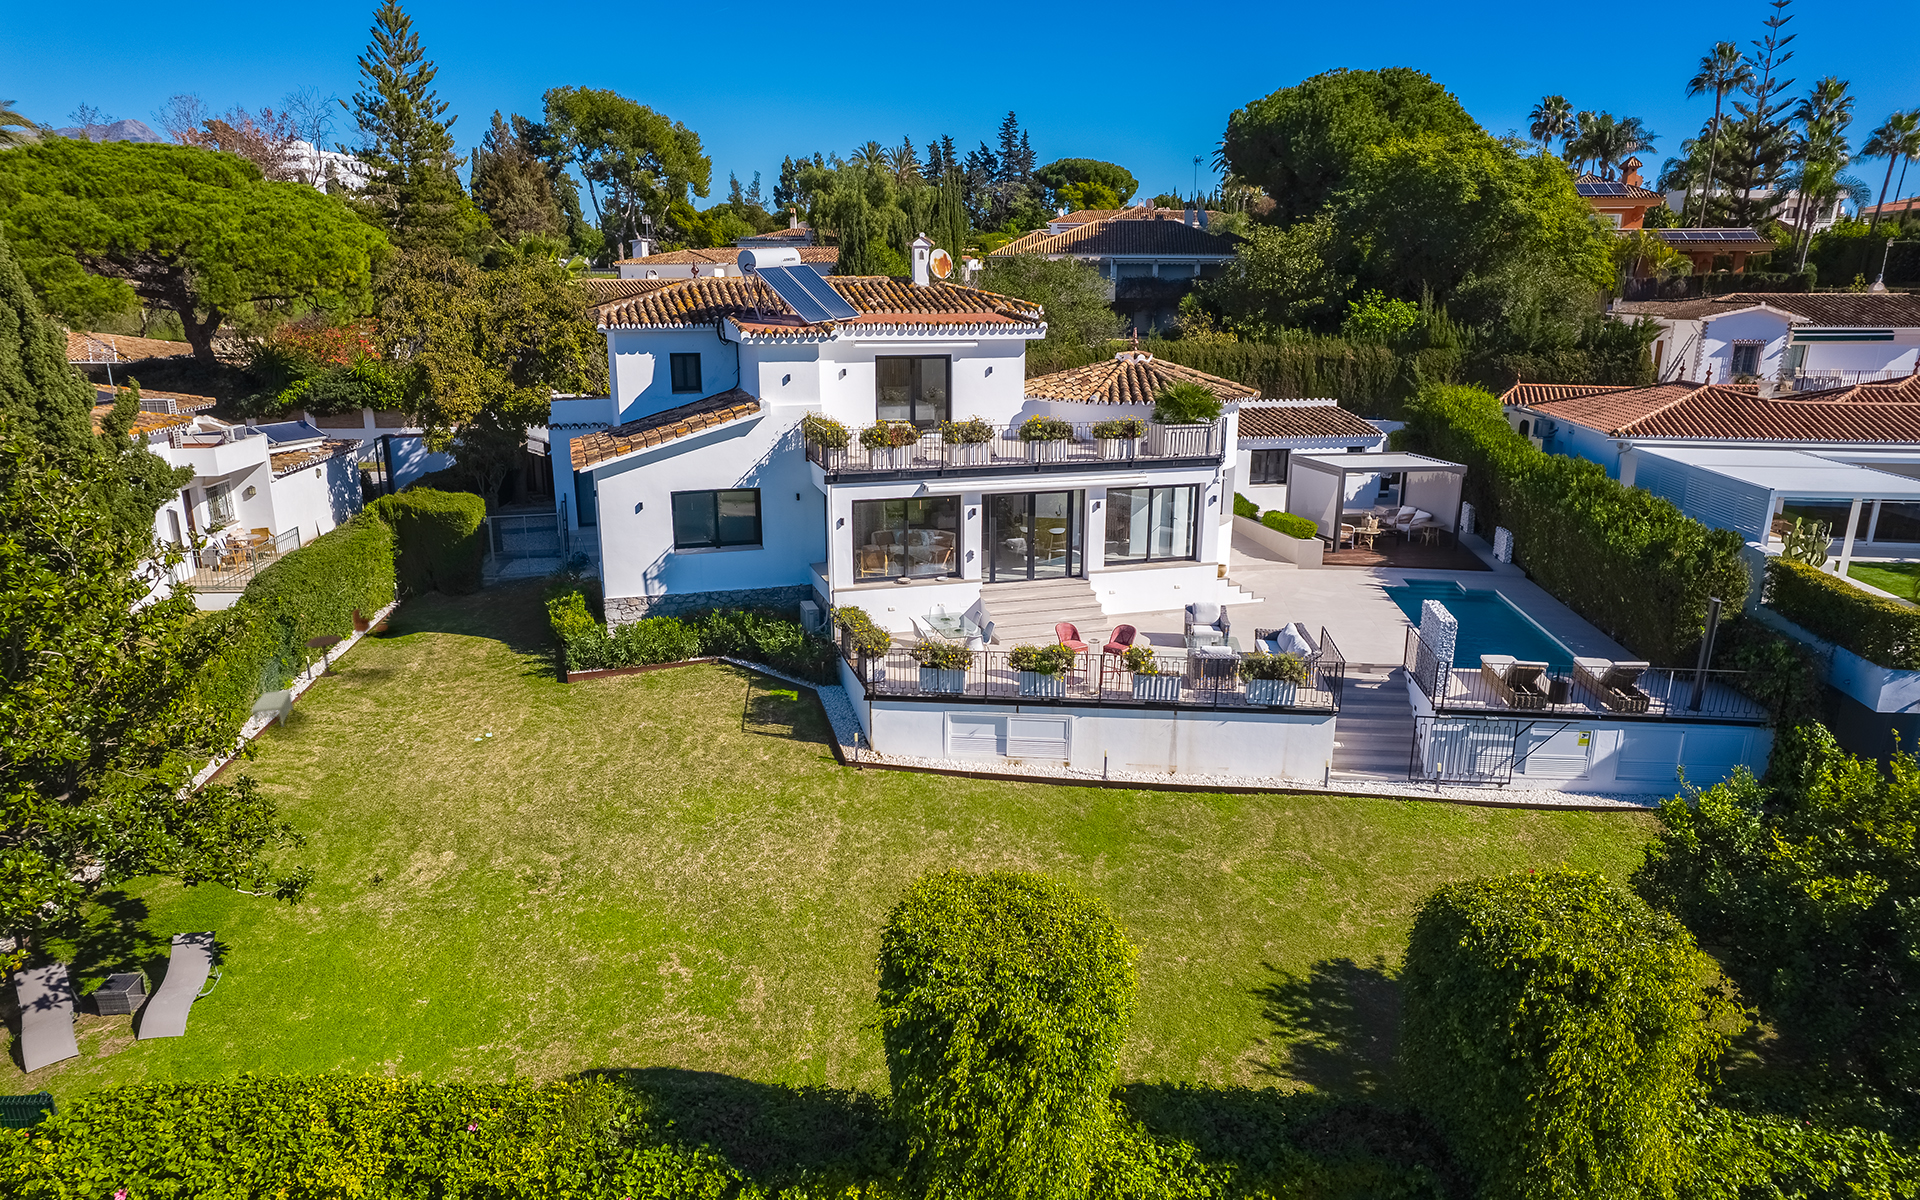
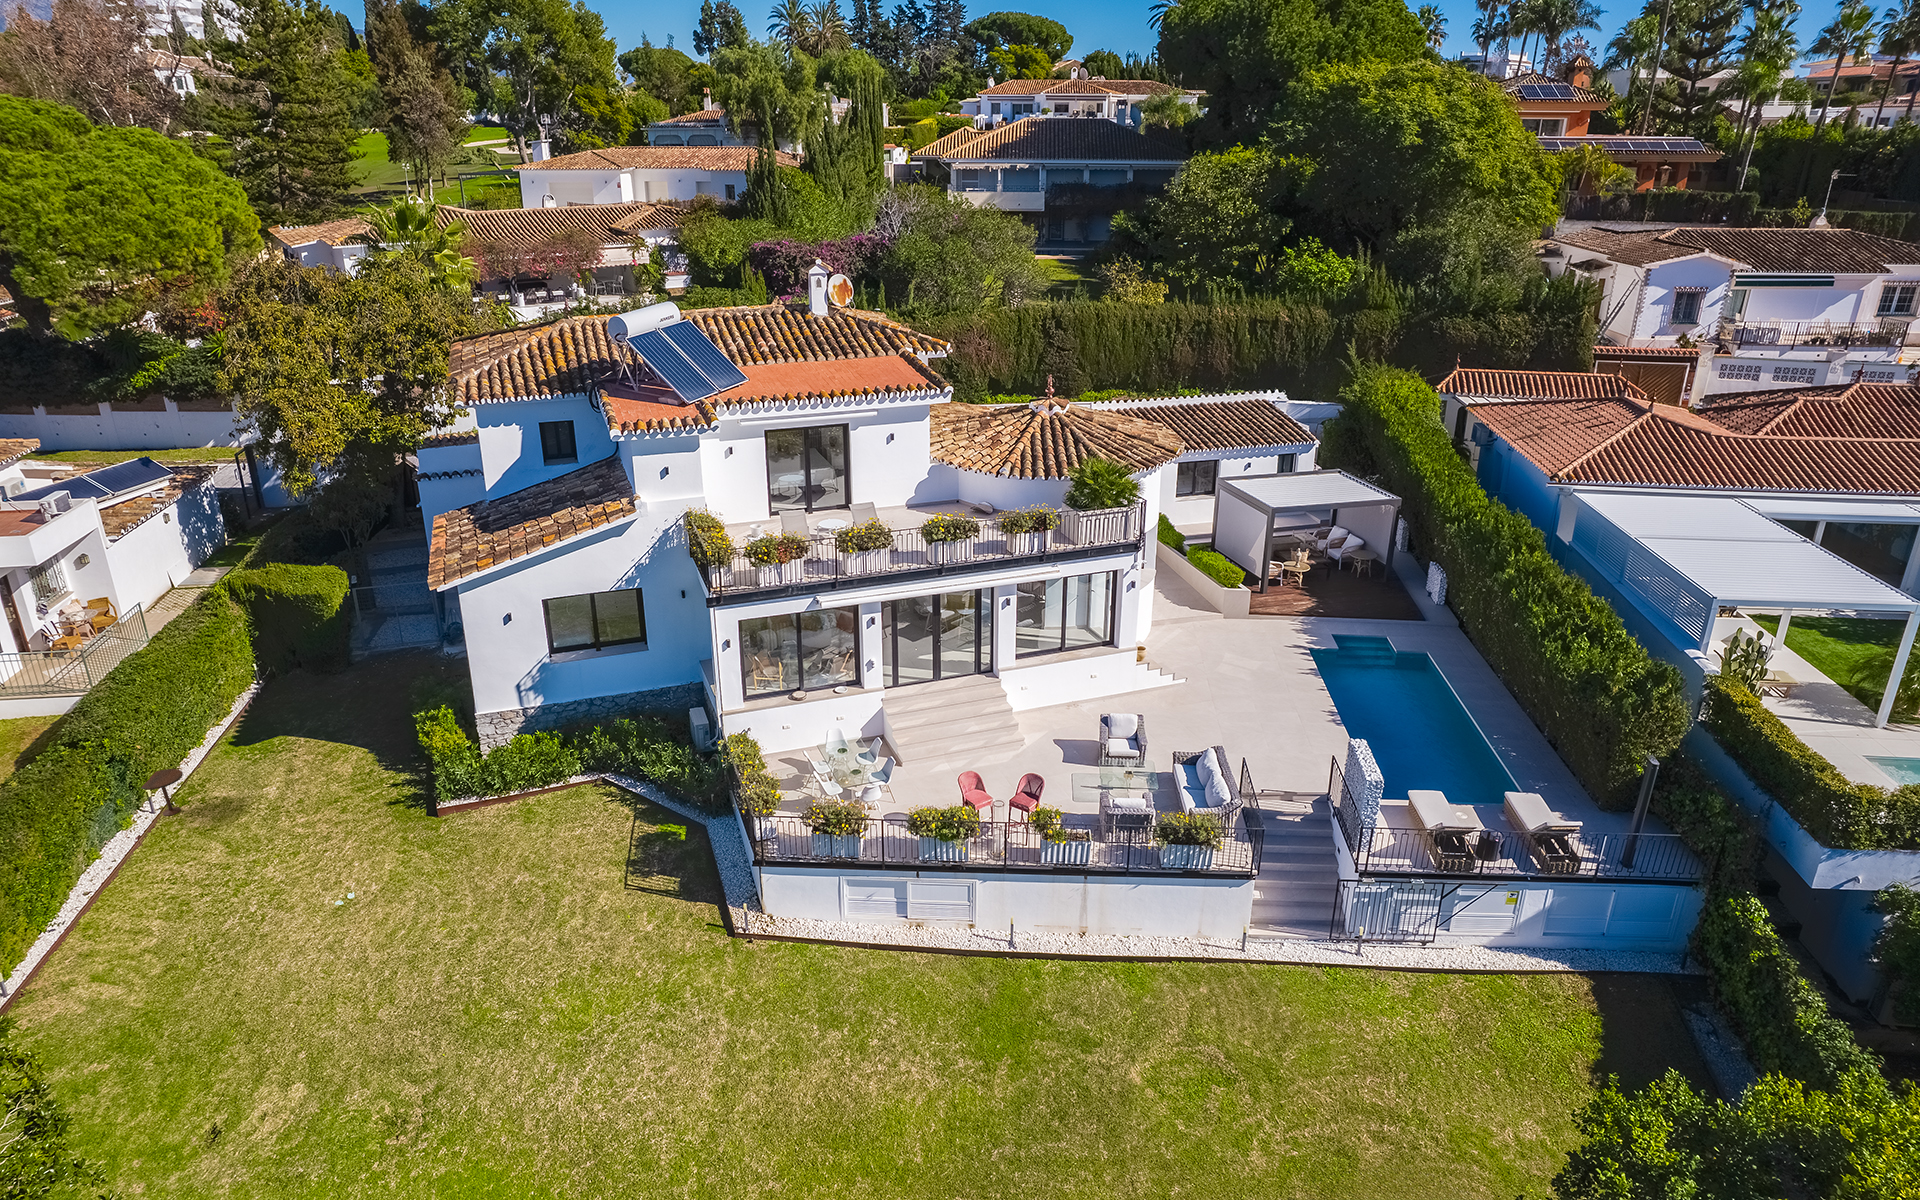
lounge chair: present [353,609,388,636] -> none [198,718,244,752]
storage bench: present [252,690,293,726] -> none [75,851,129,906]

